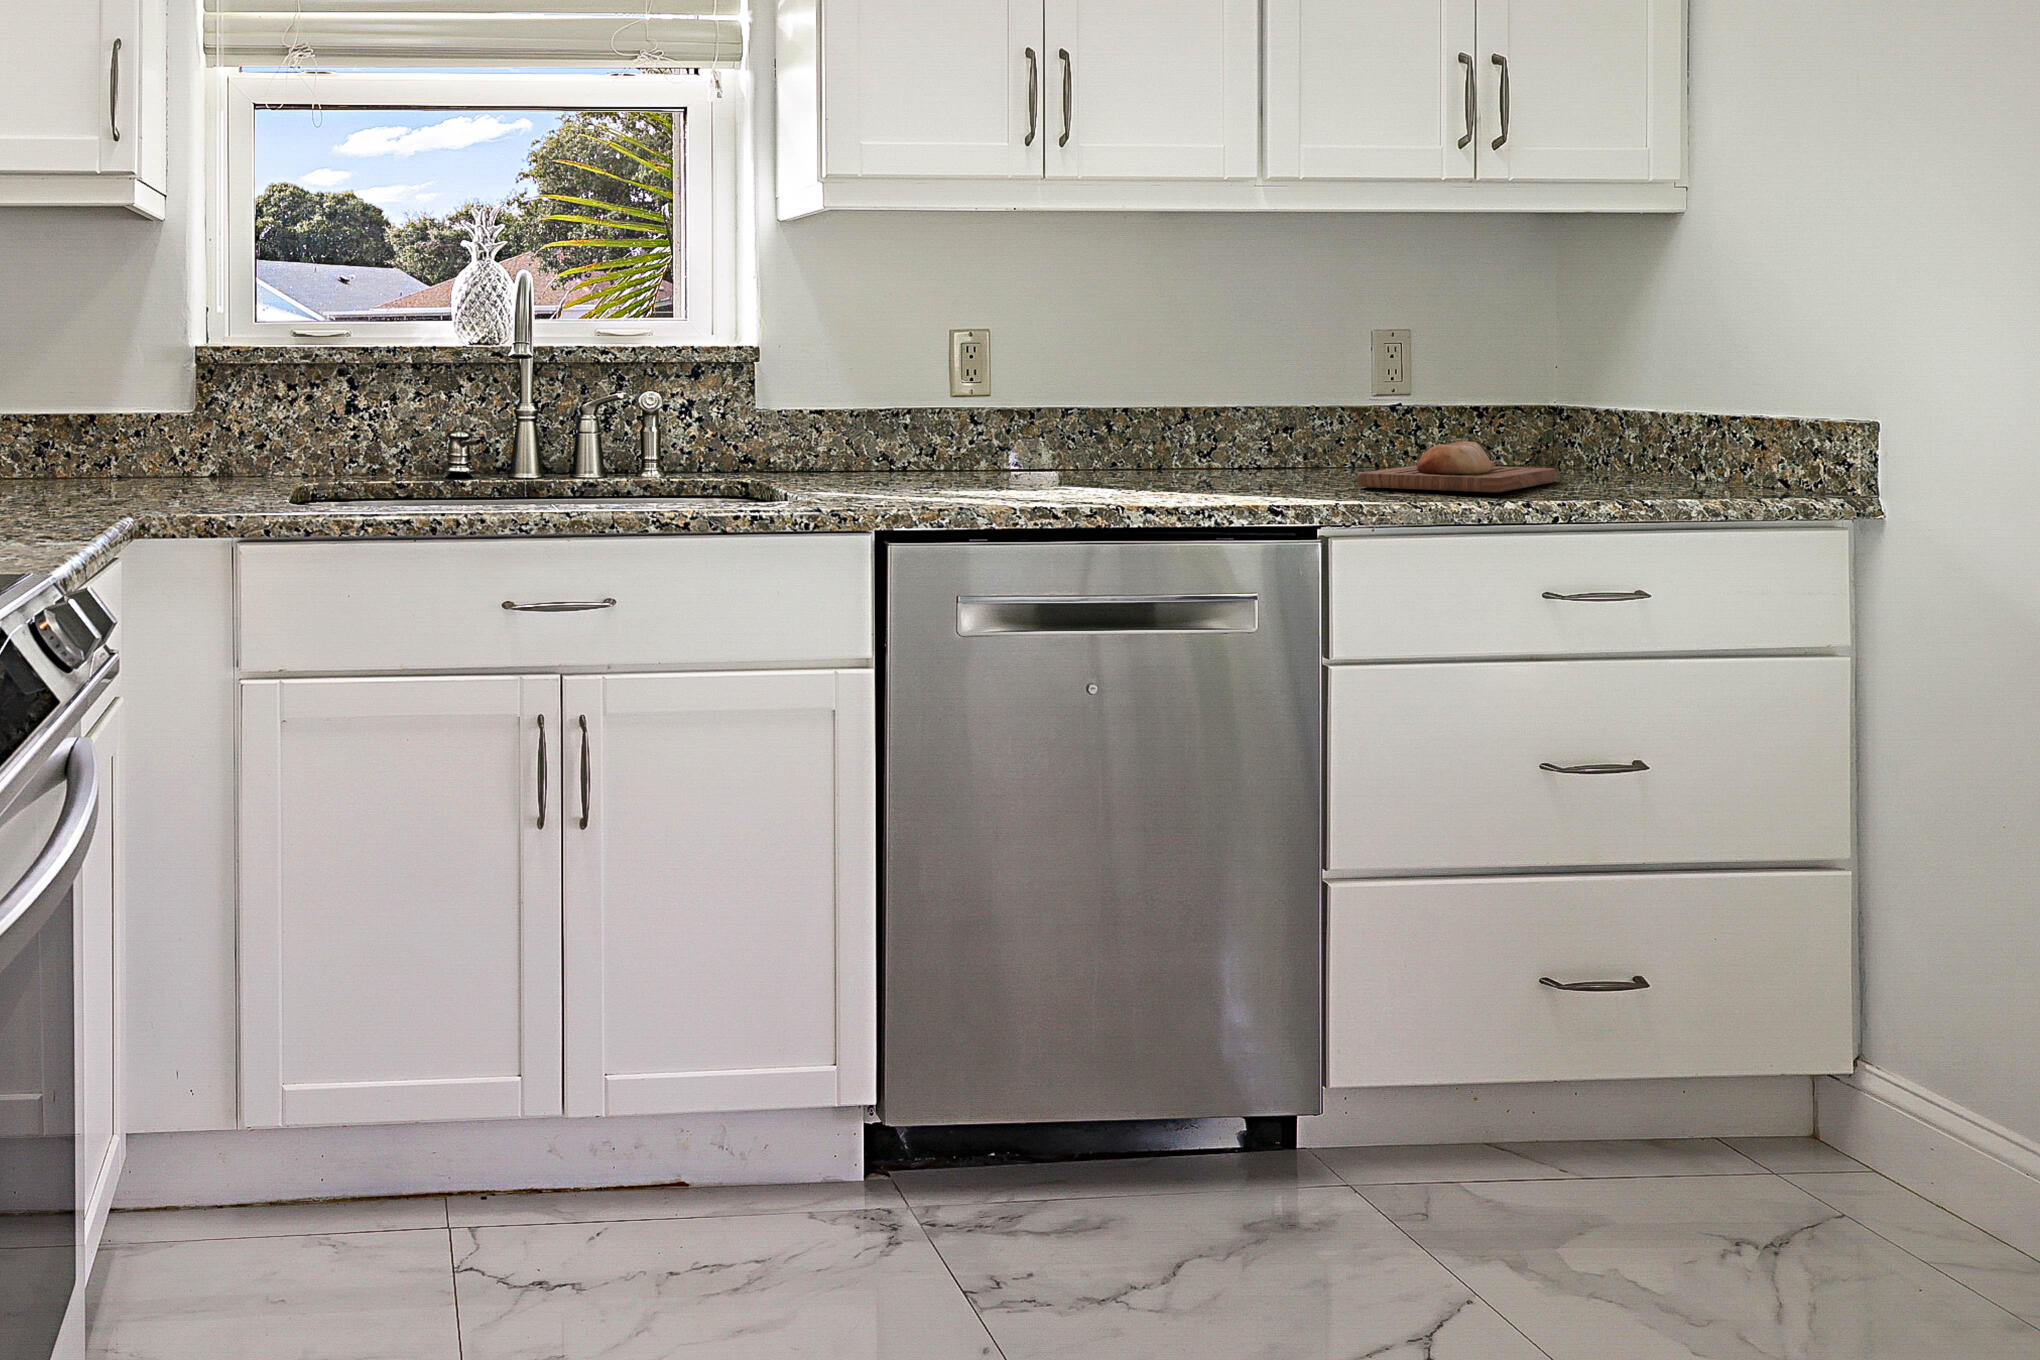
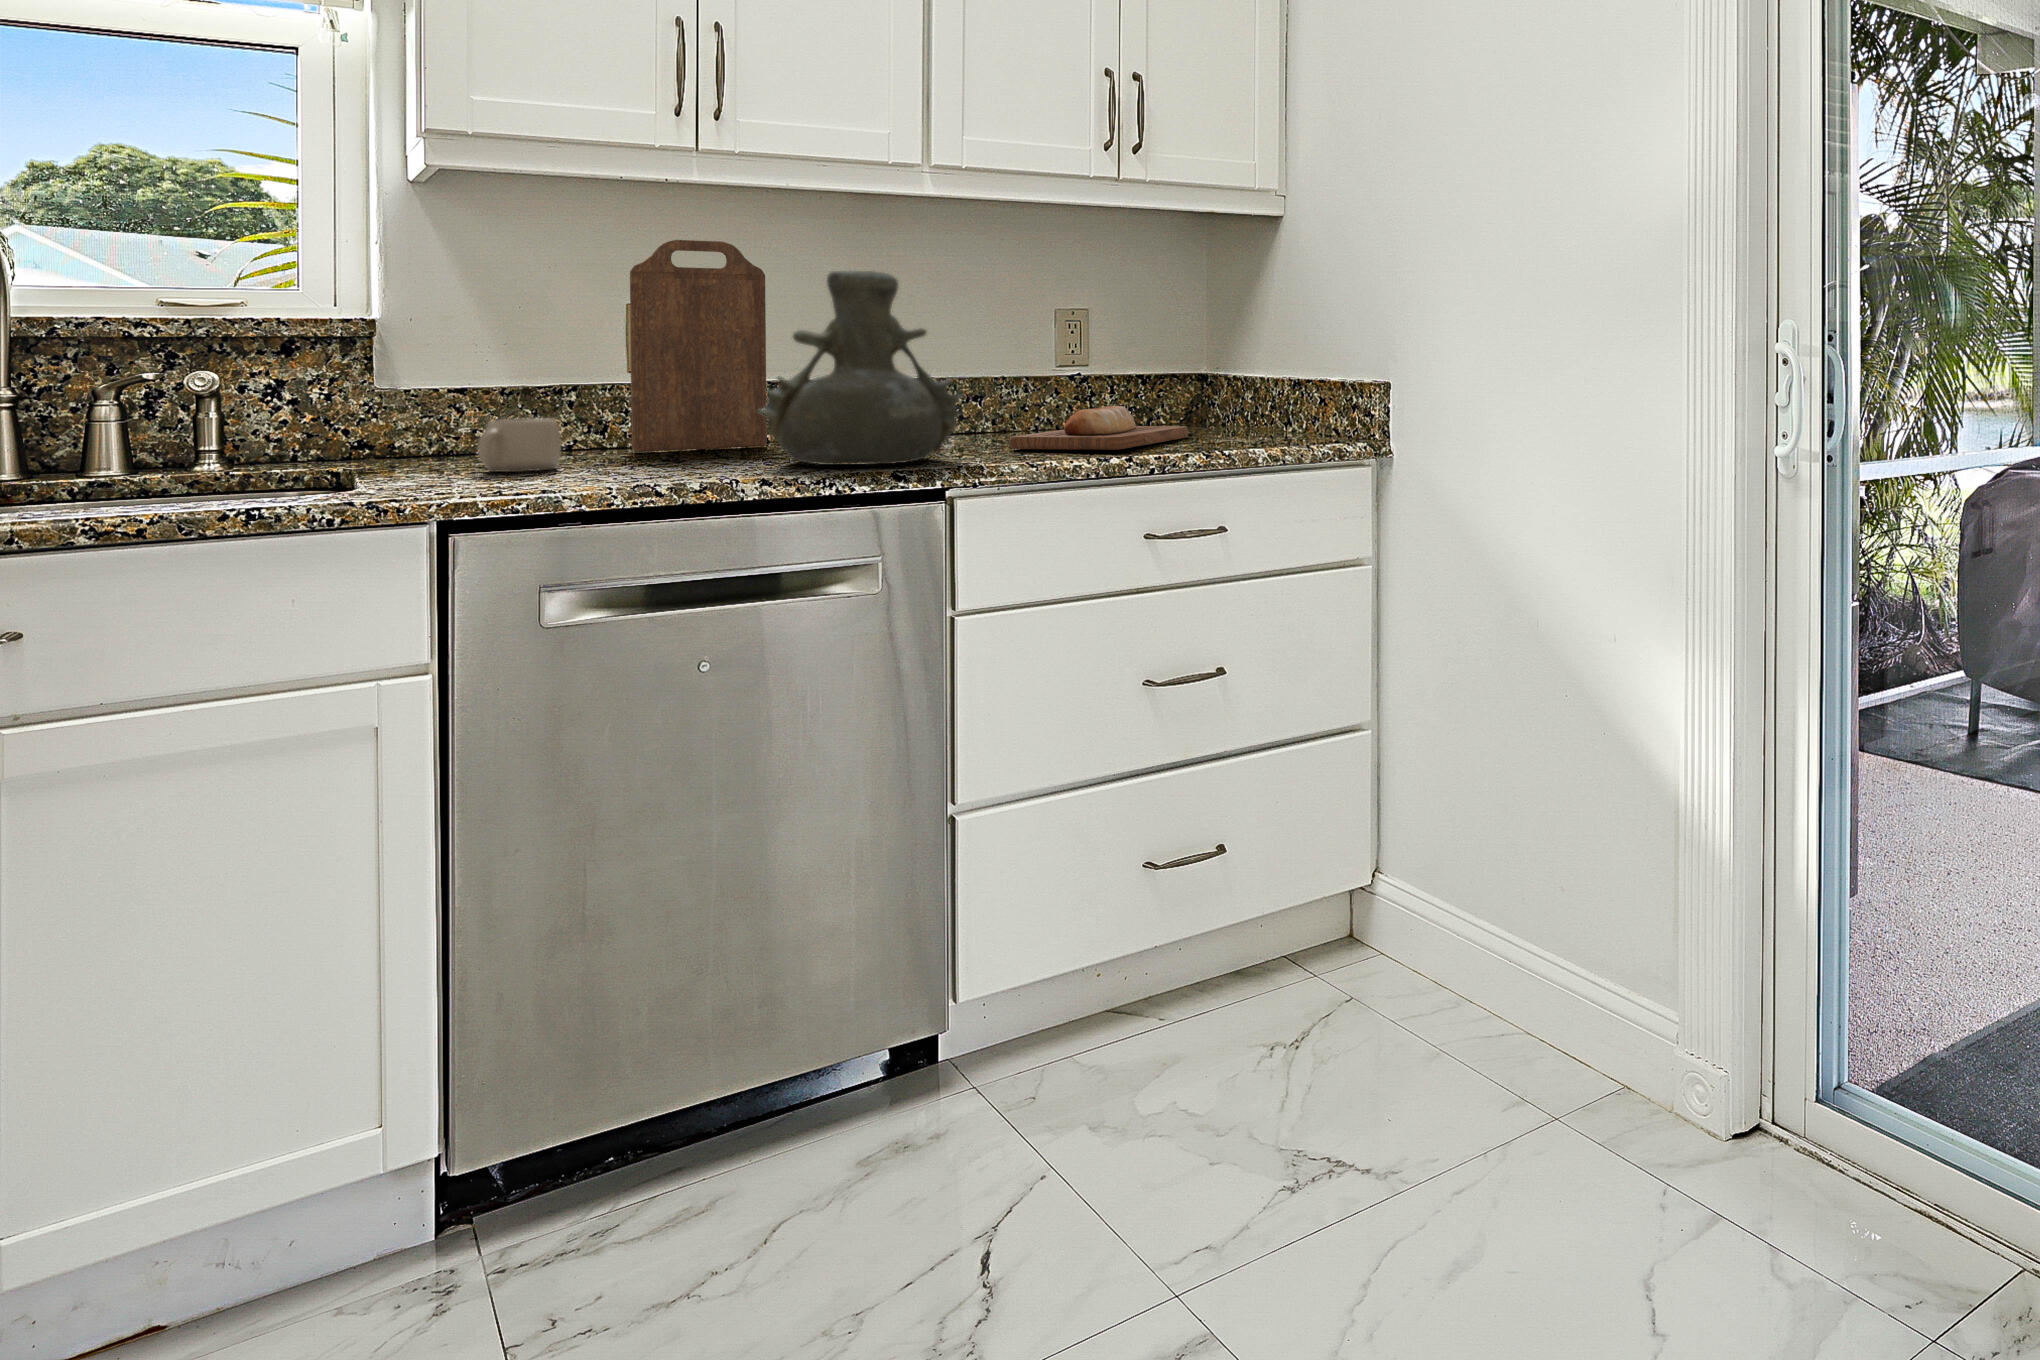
cutting board: none [965,265,1084,475] -> present [630,240,767,452]
vase: none [1114,292,1327,496] -> present [759,271,964,465]
mug: none [871,439,932,489] -> present [478,418,561,472]

